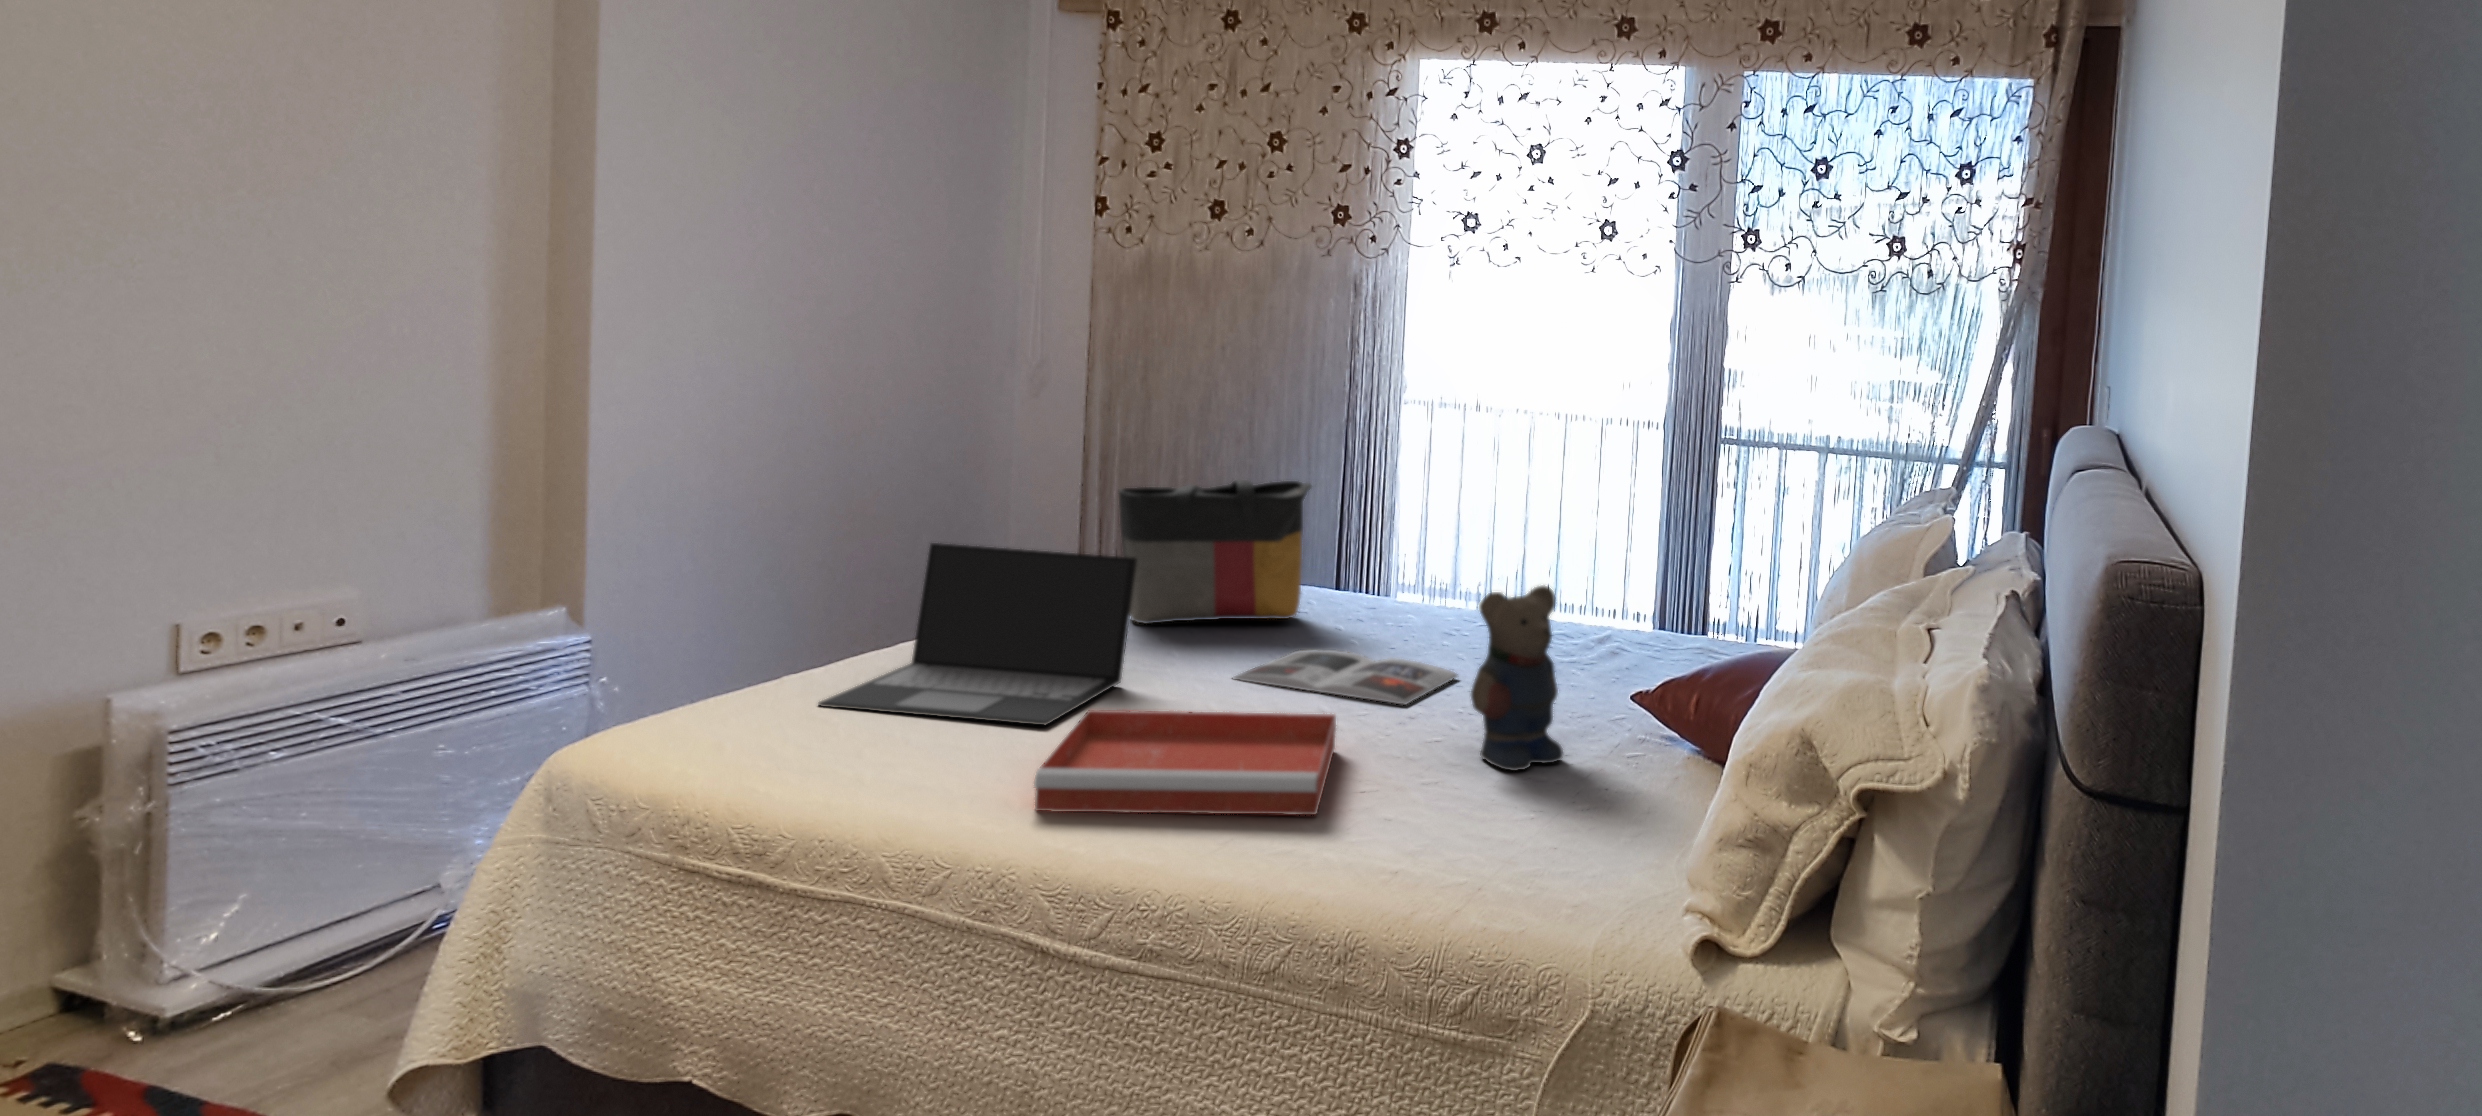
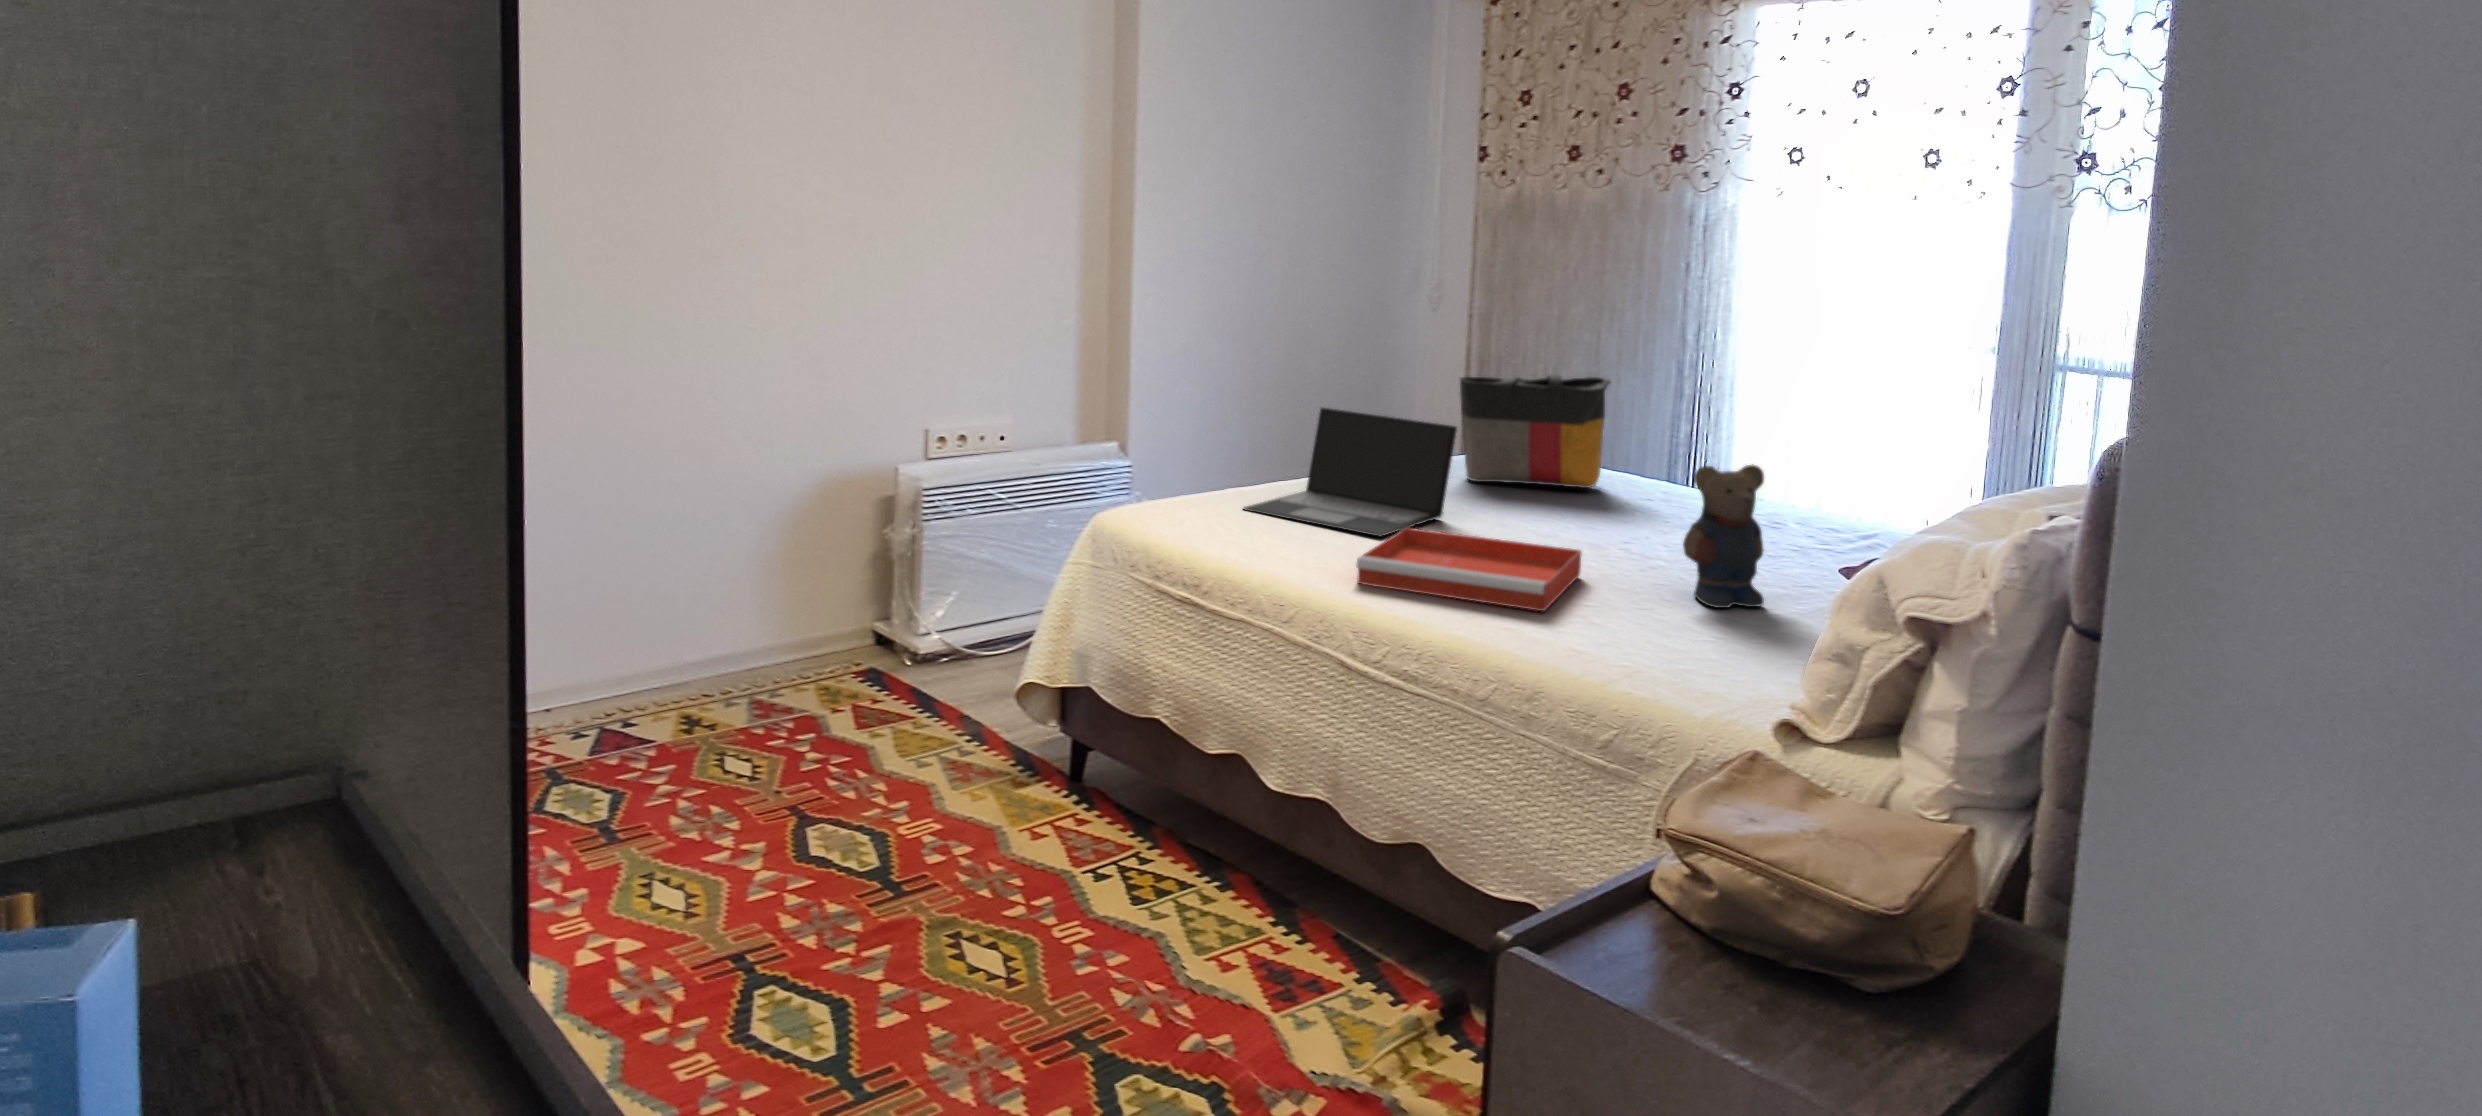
magazine: present [1234,650,1458,705] -> none [1525,511,1711,556]

